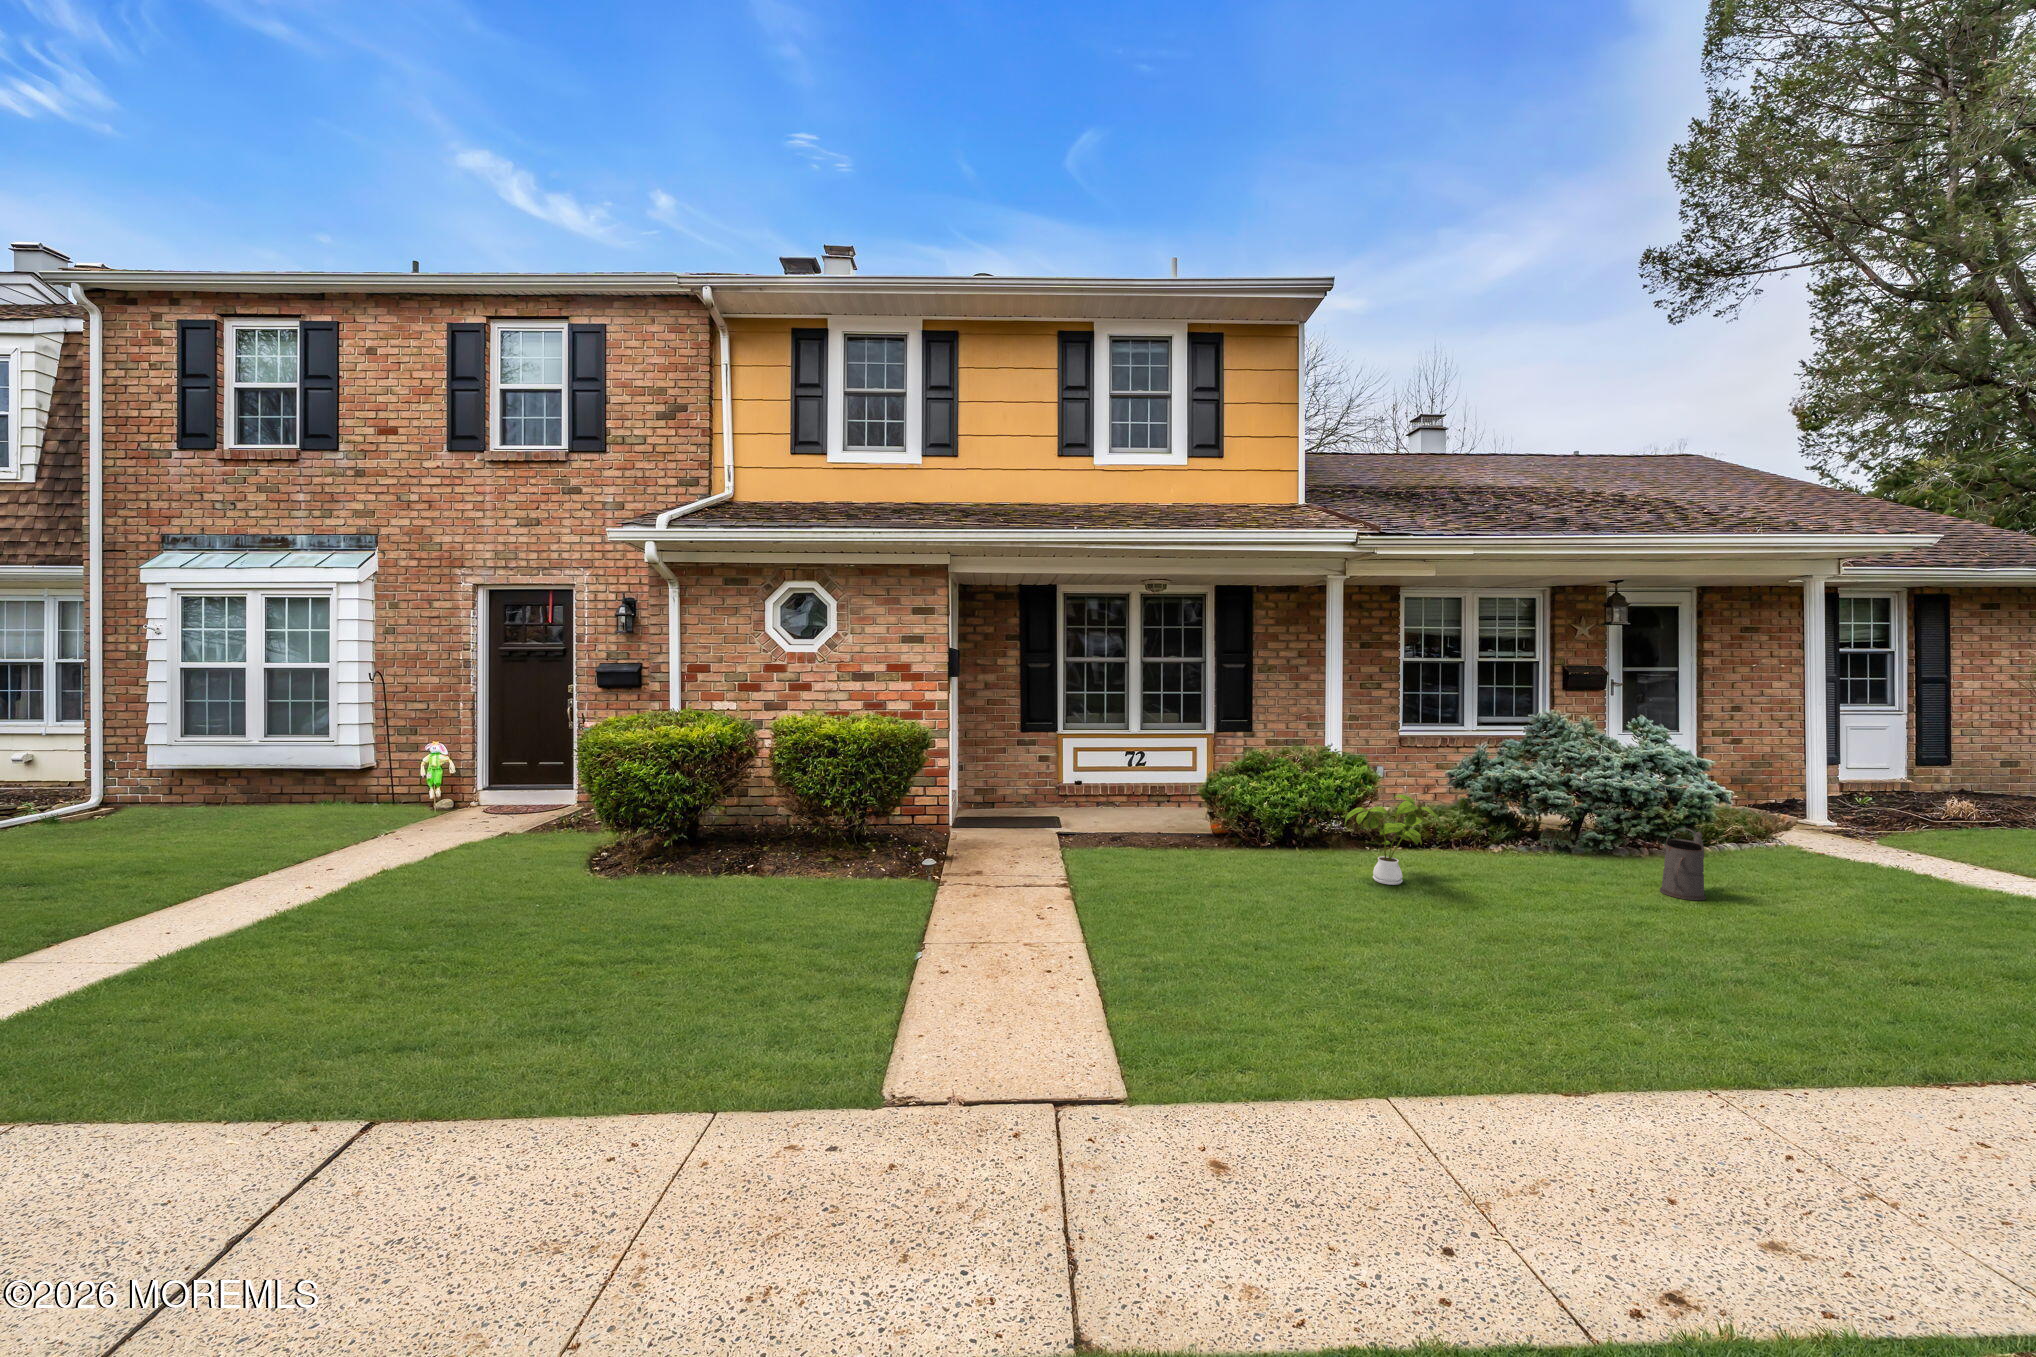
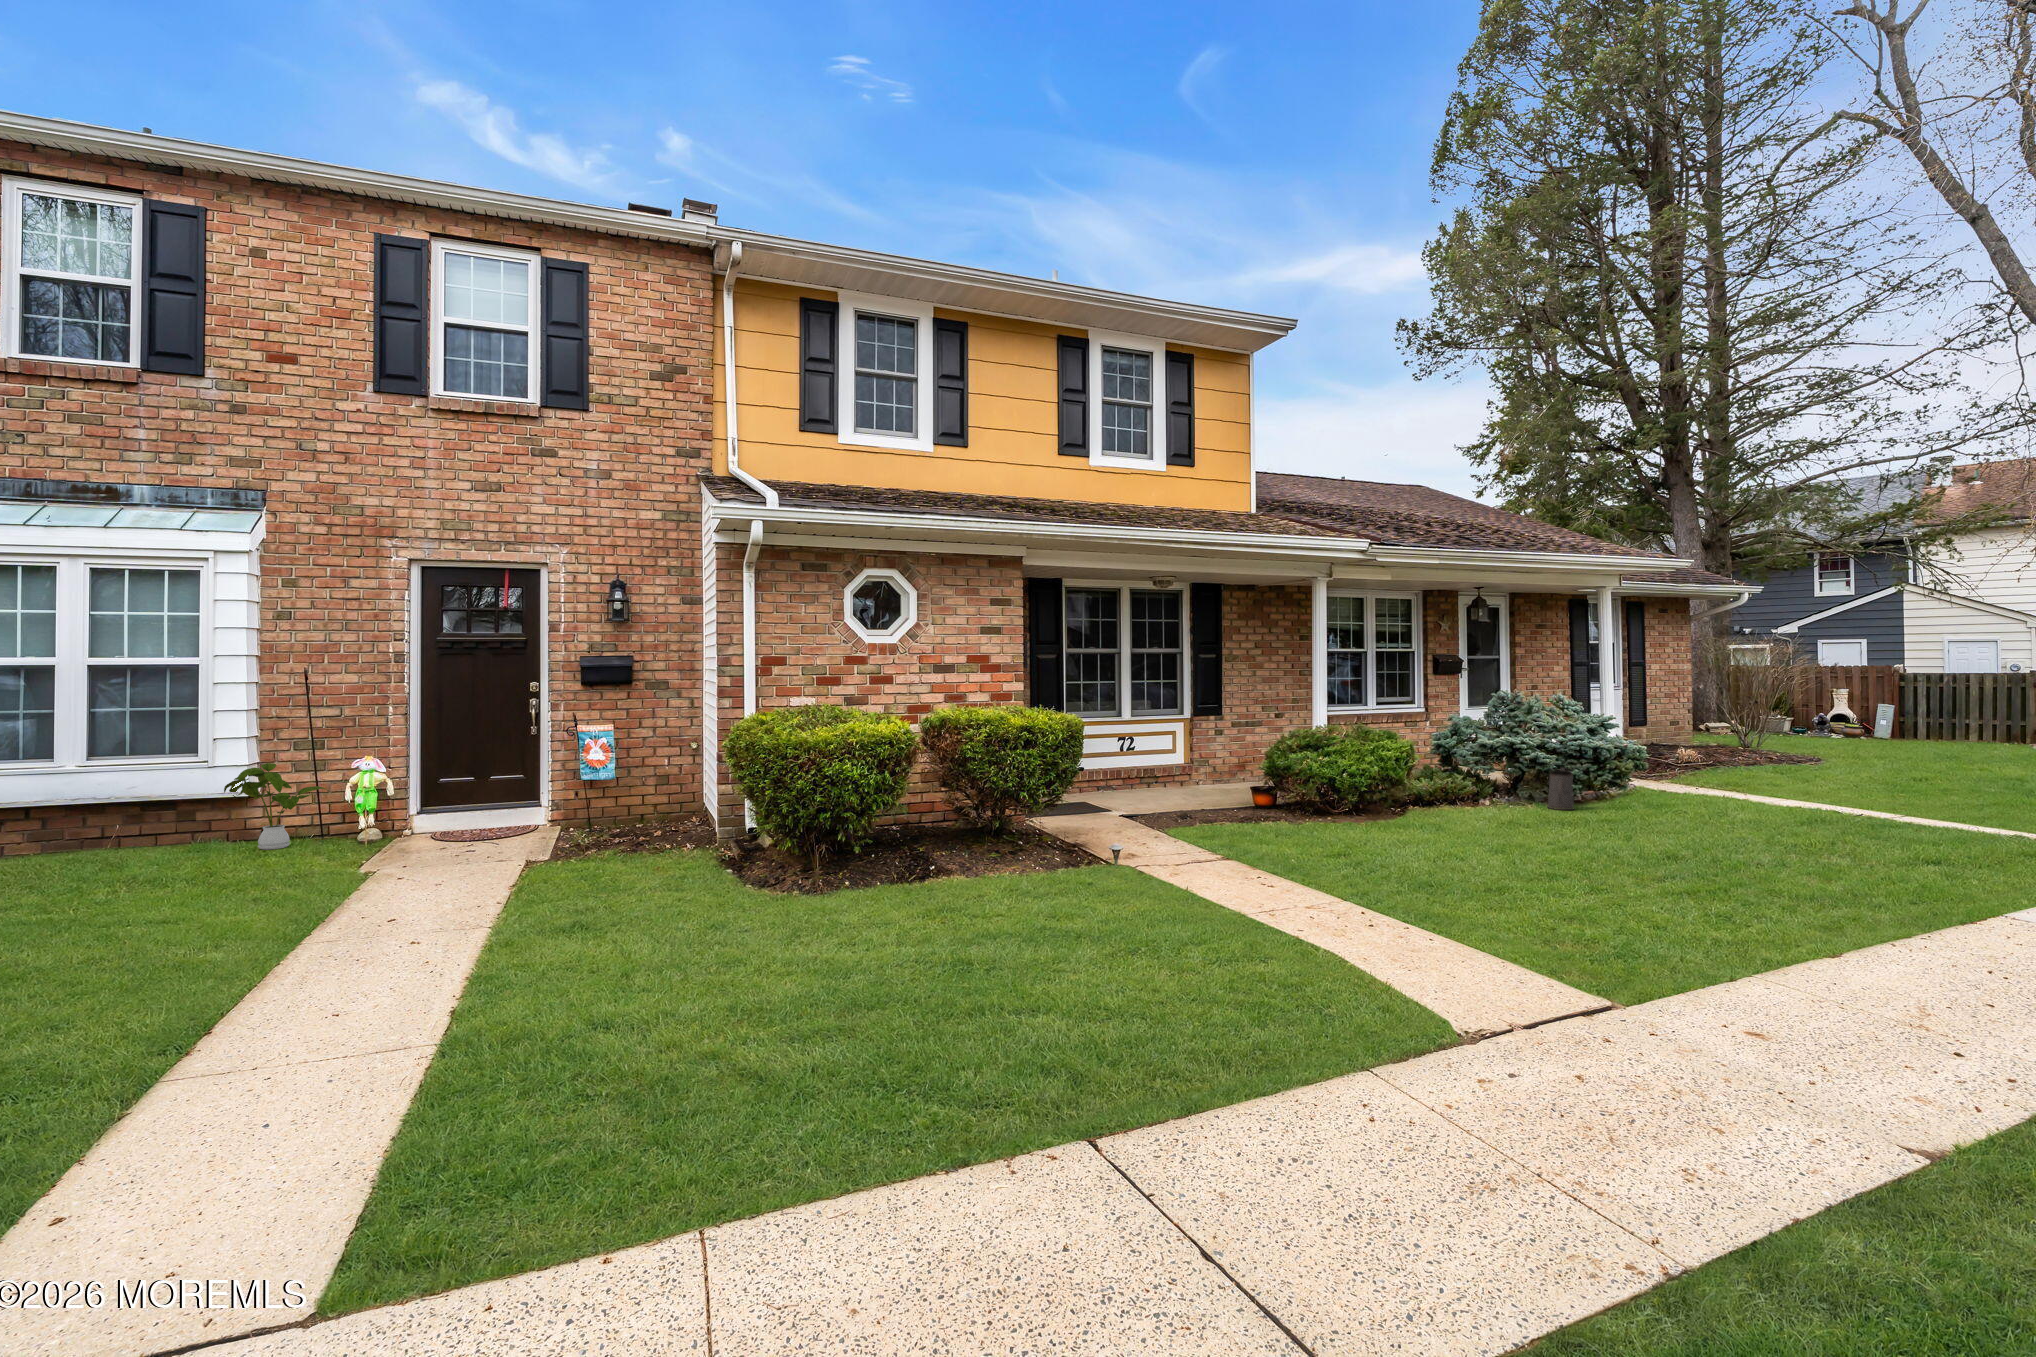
house plant: present [1345,795,1442,885] -> present [224,763,329,850]

